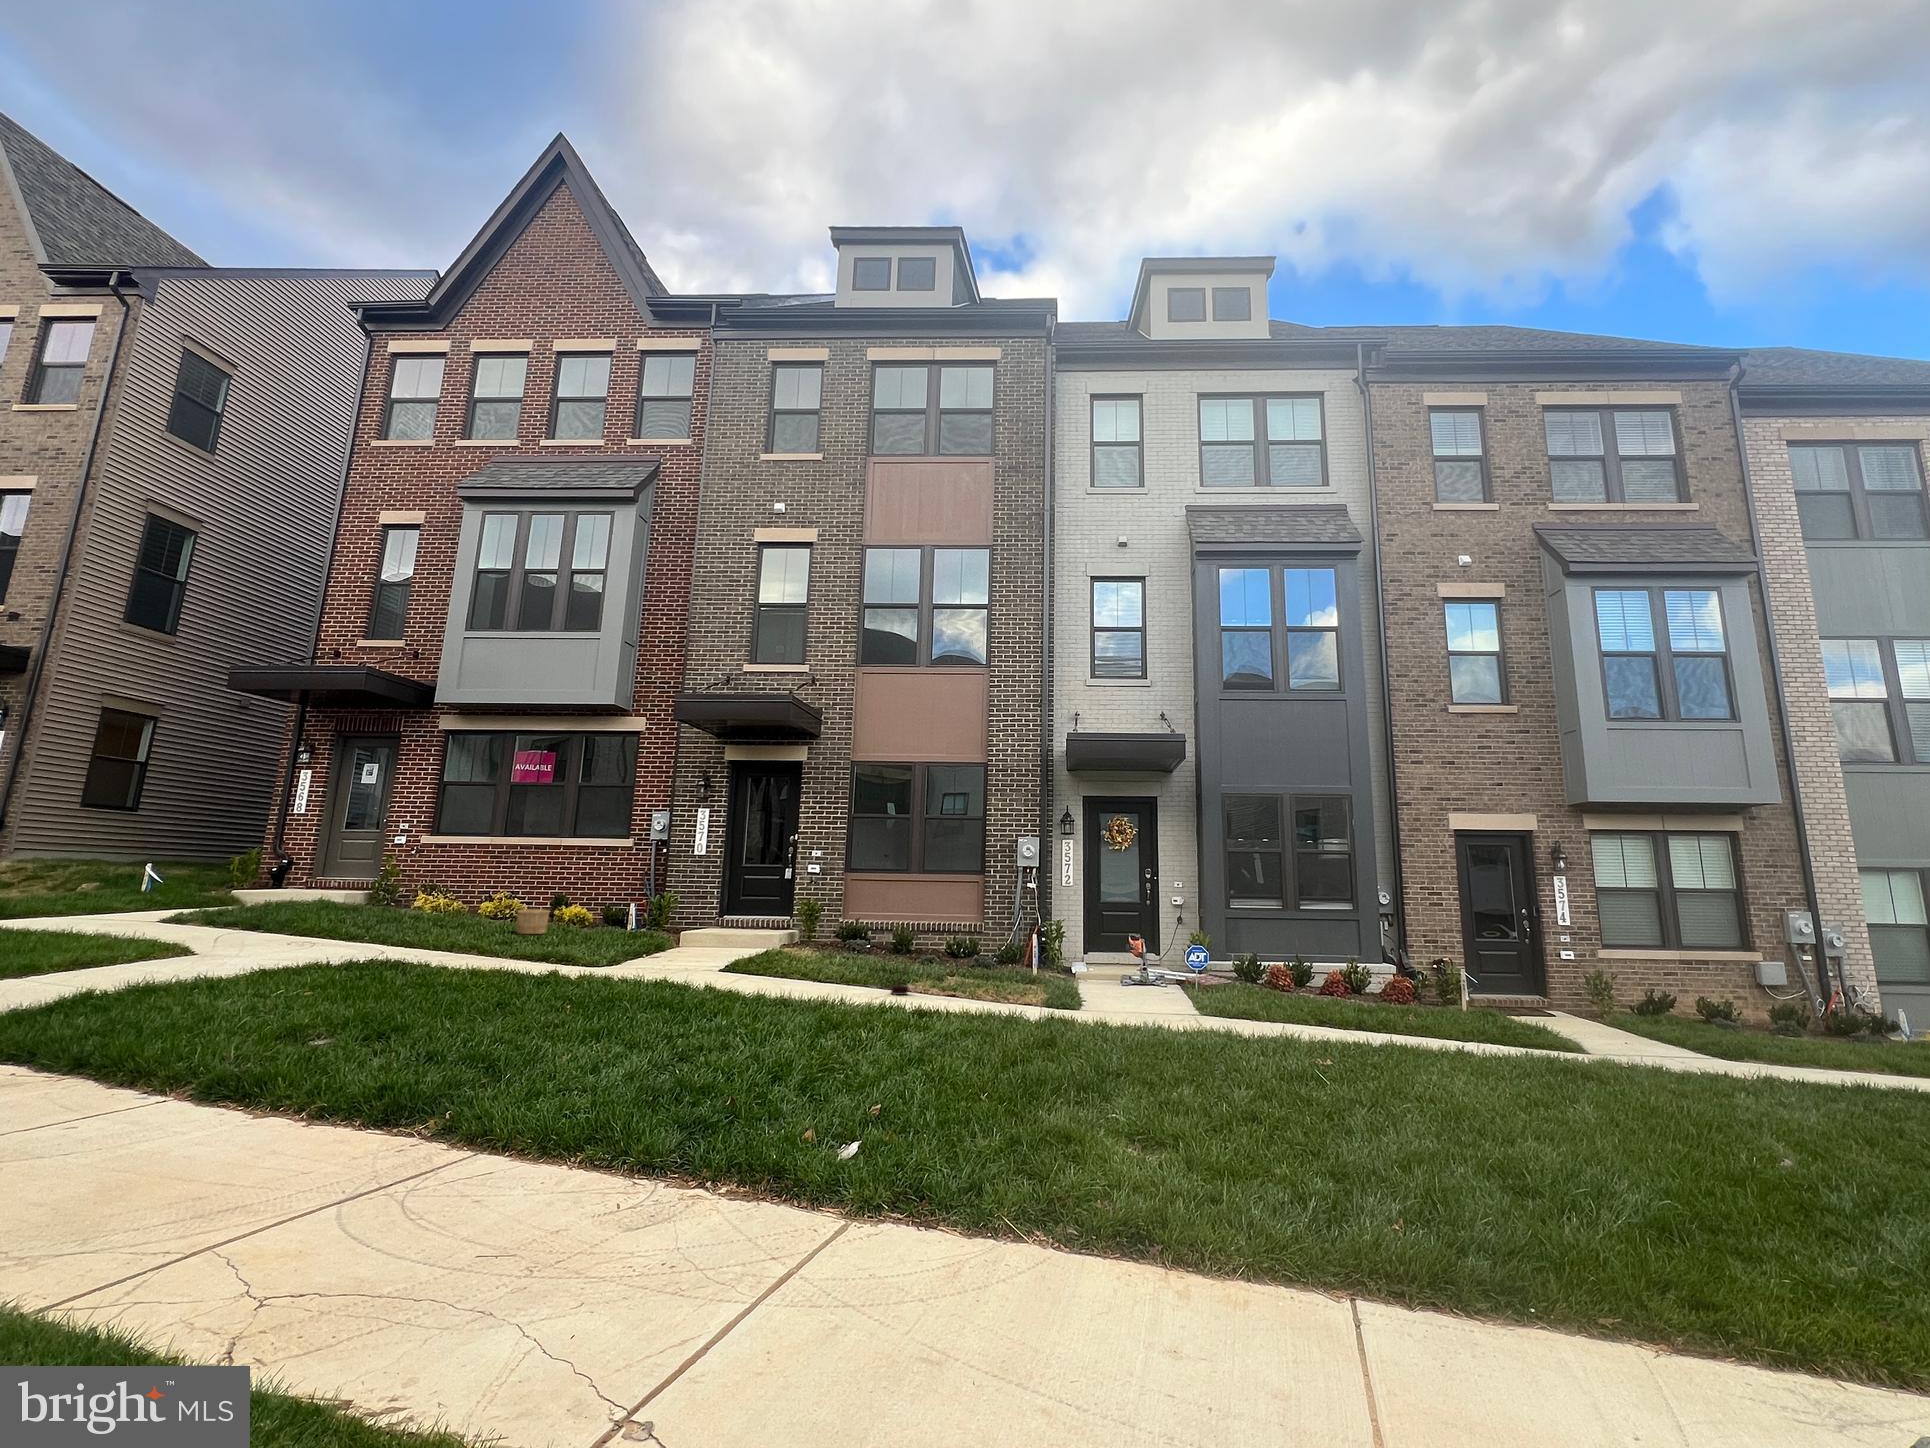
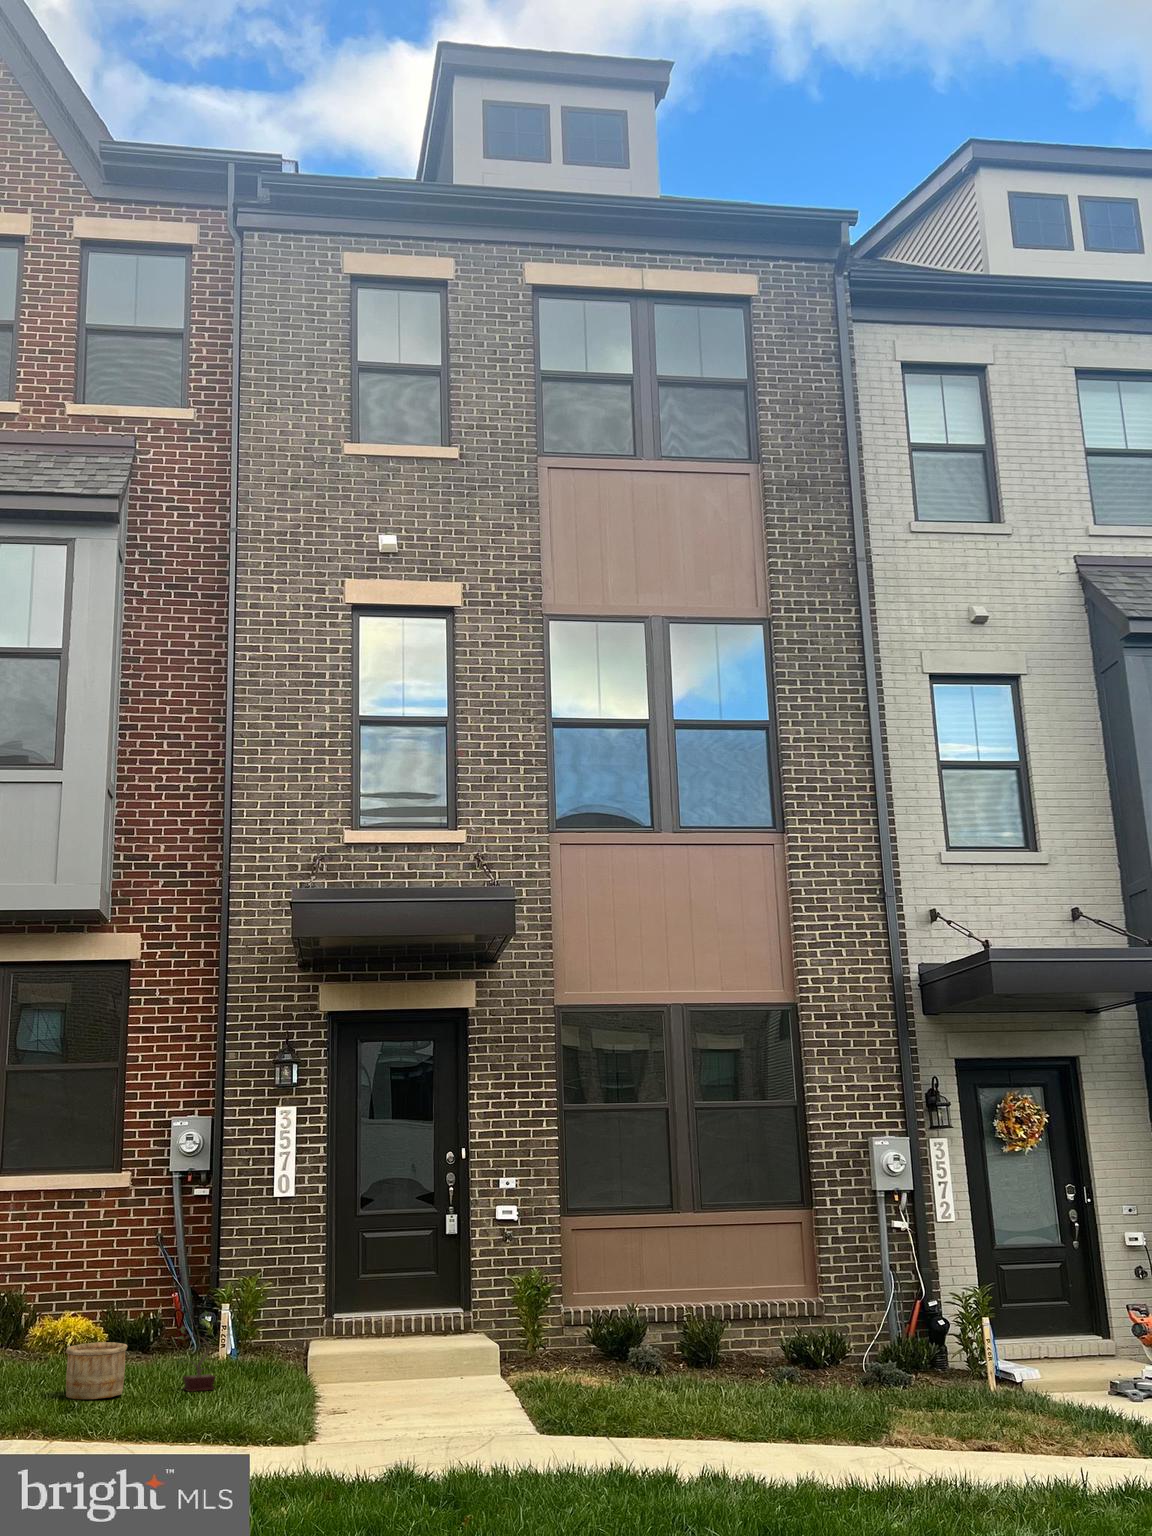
potted plant: present [890,949,918,995] -> present [178,1312,238,1392]

